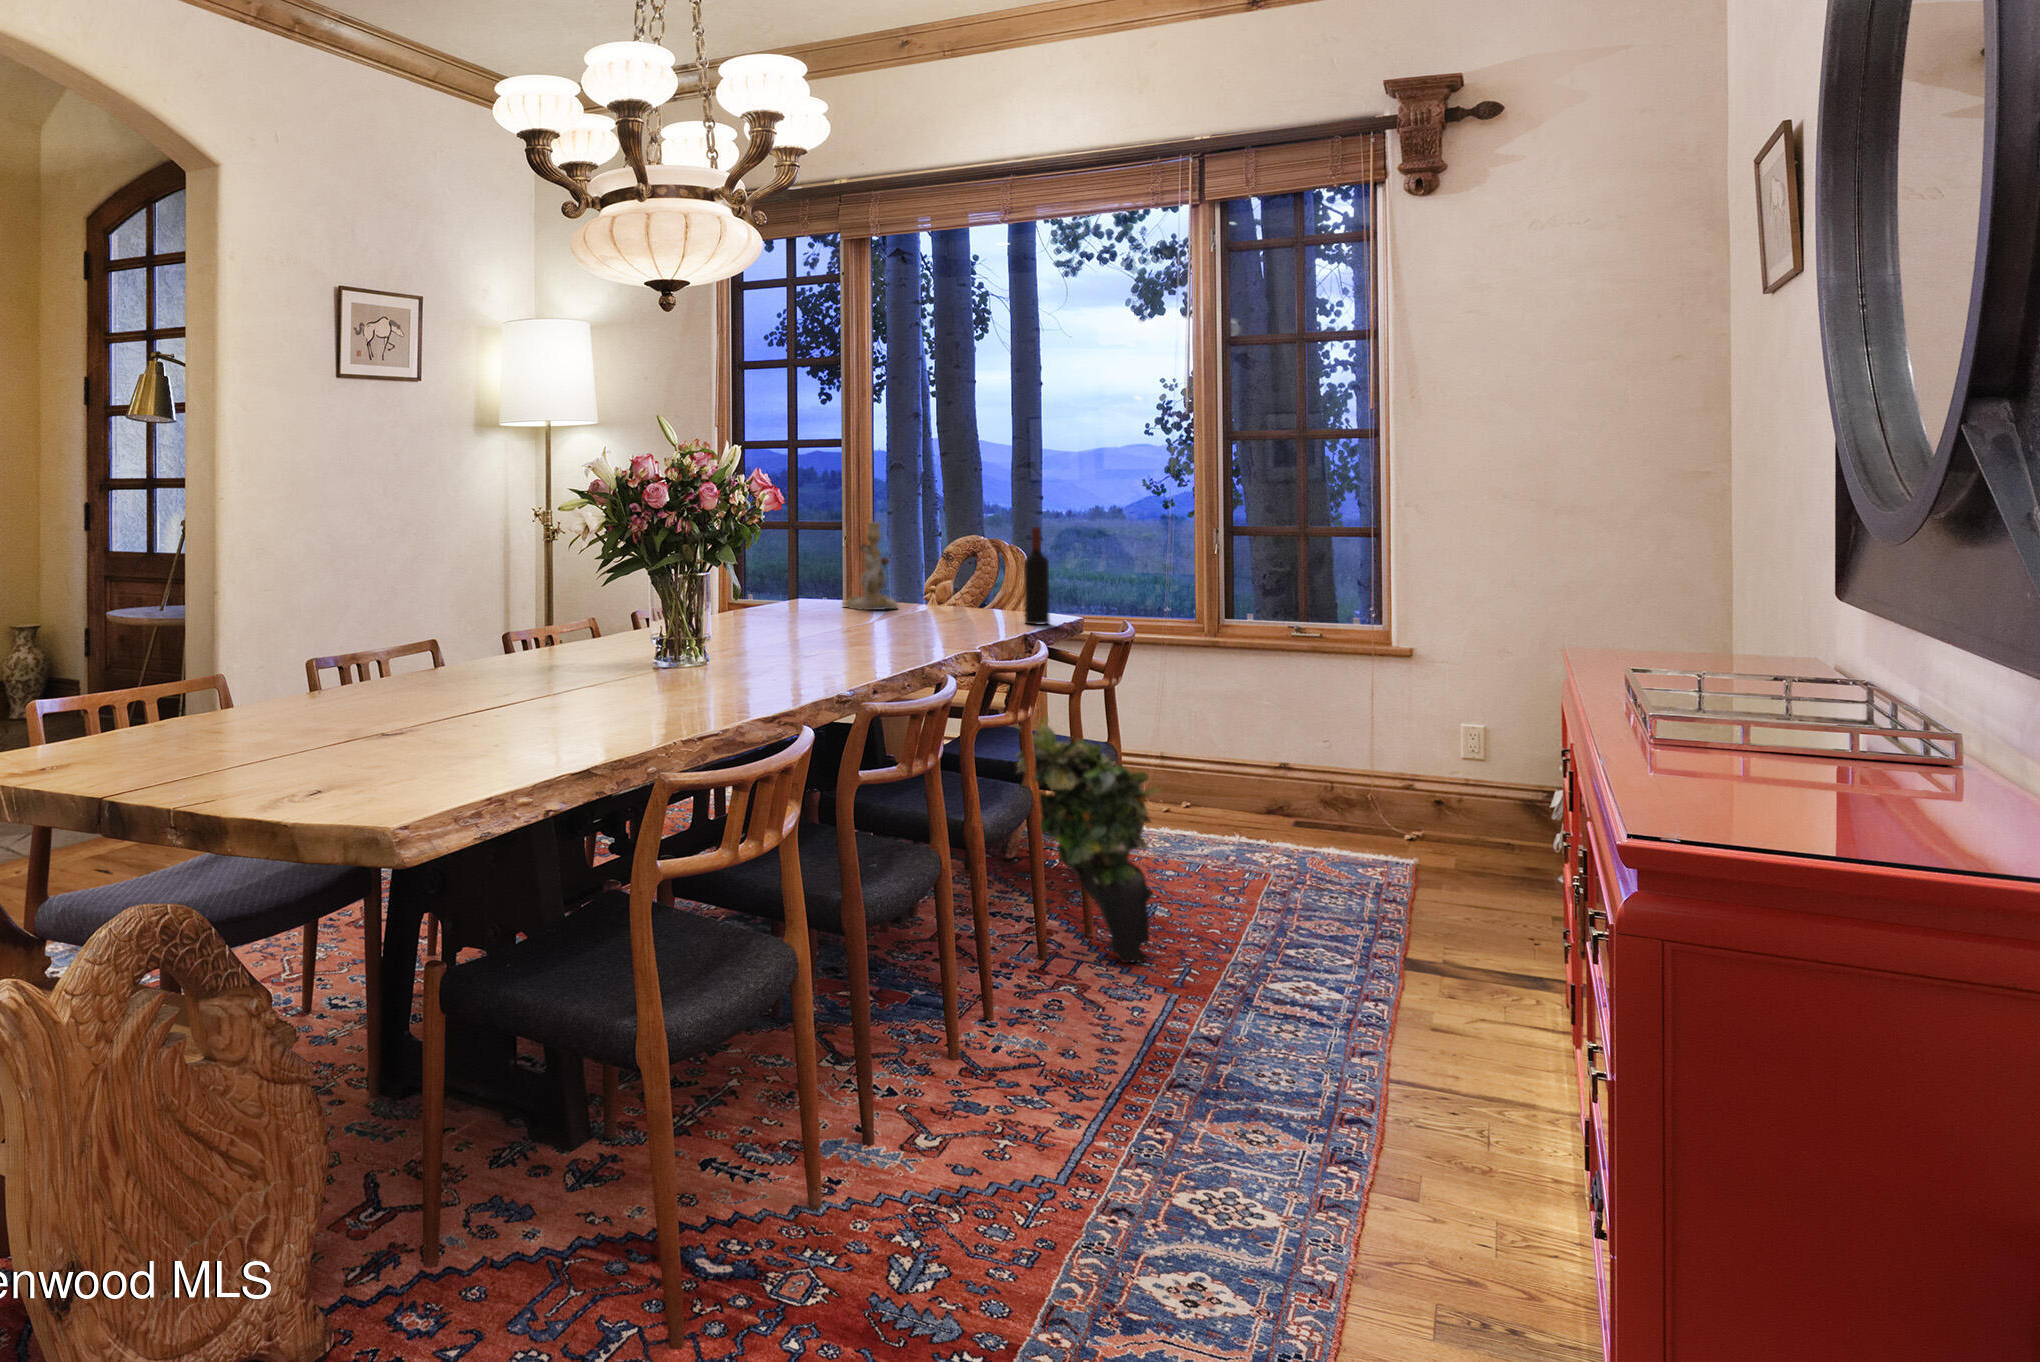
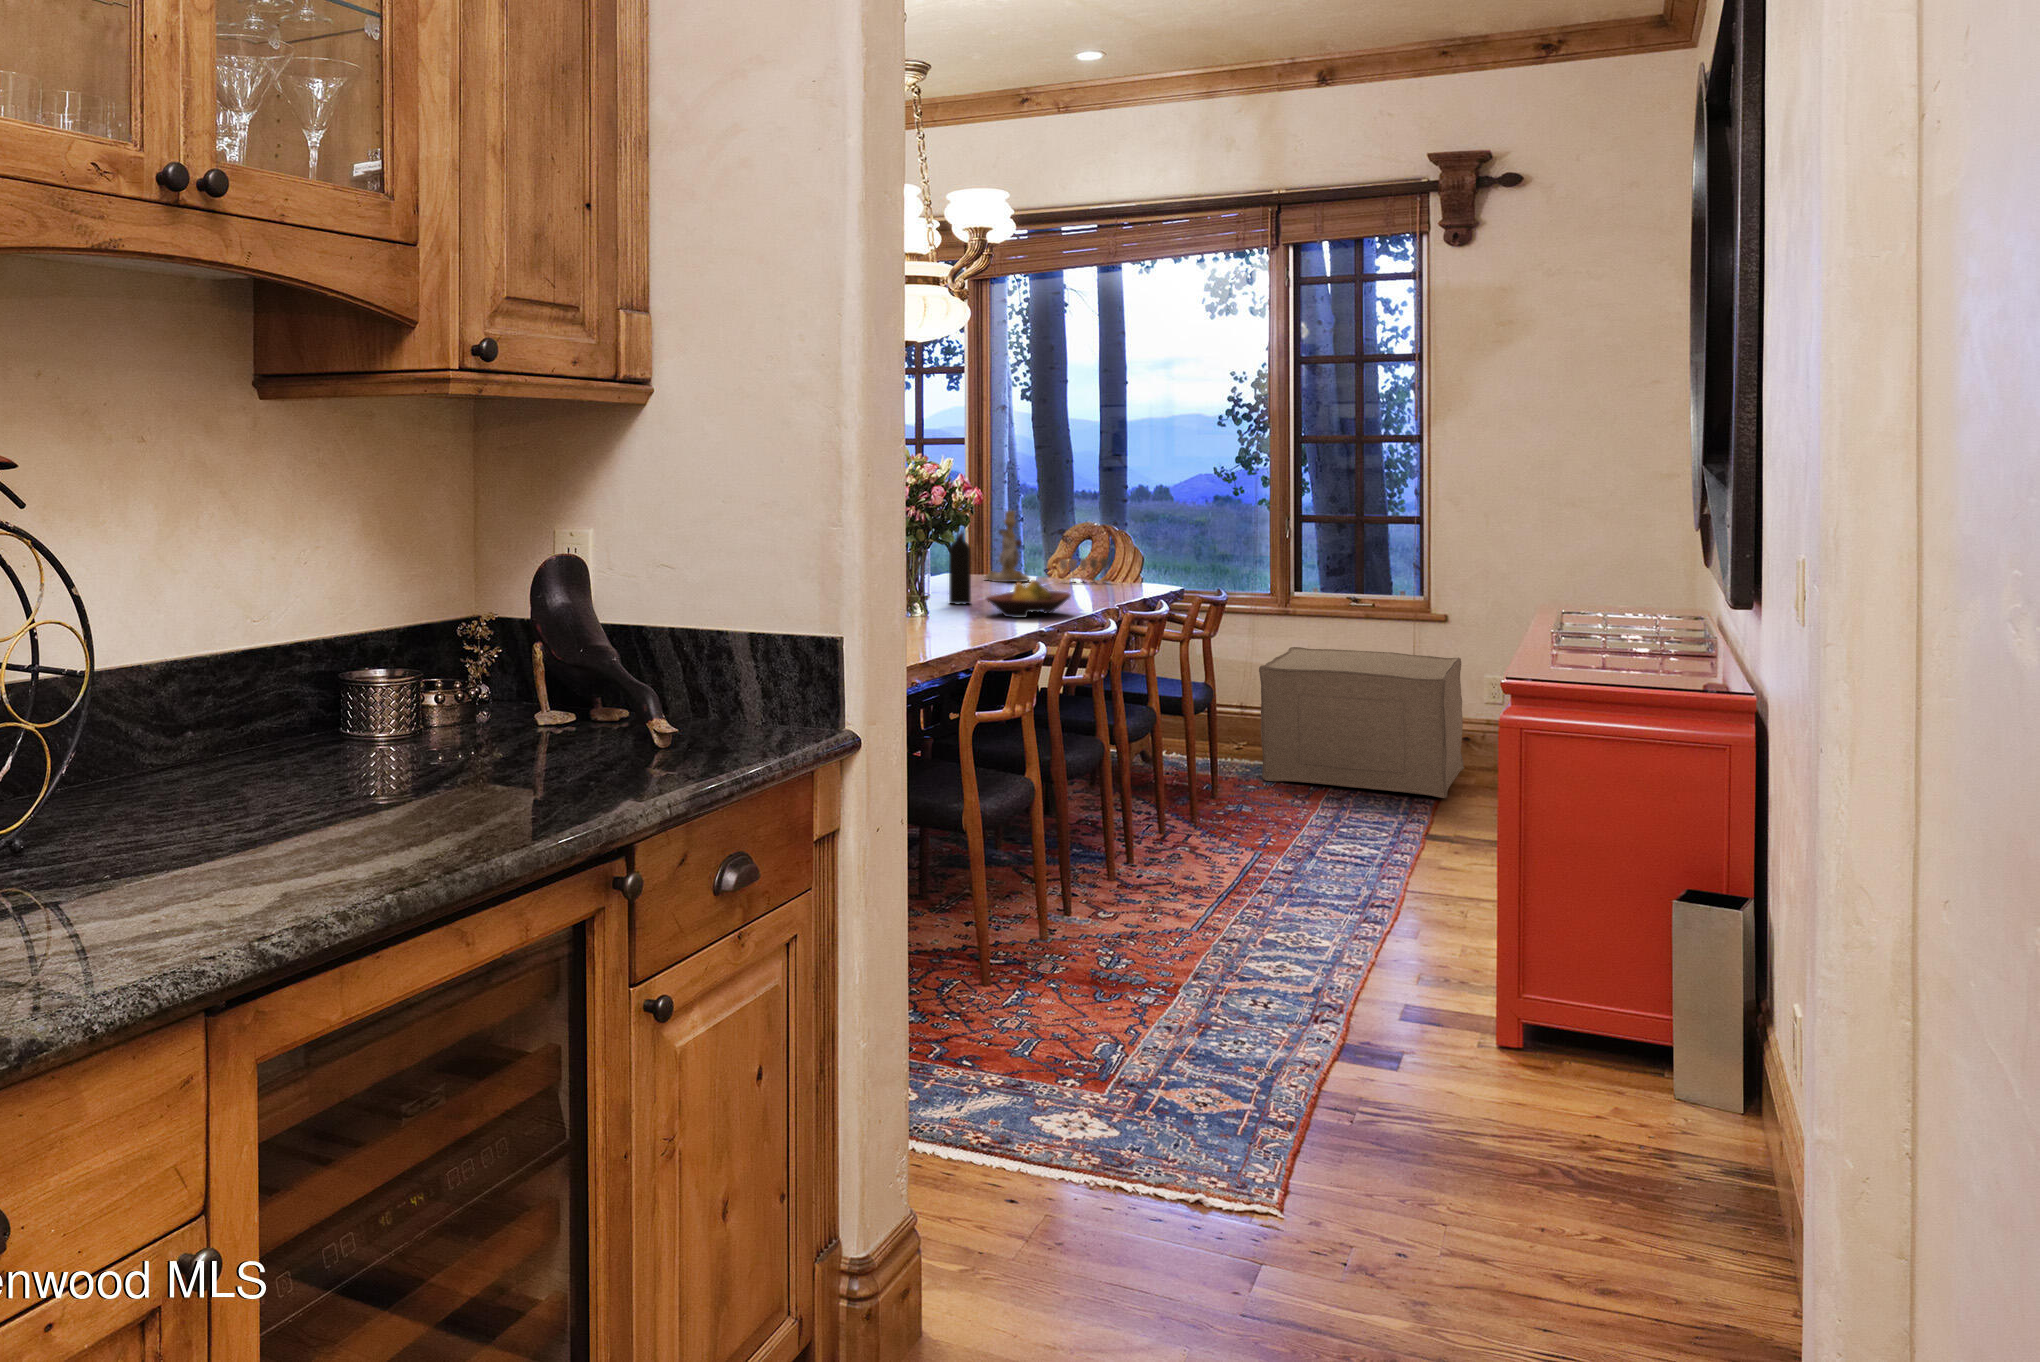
wine bottle: present [1024,527,1050,625] -> present [949,532,971,604]
wine glass: none [935,580,996,610] -> present [1059,558,1108,582]
fruit bowl: none [788,616,912,670] -> present [986,580,1071,618]
ottoman: none [1179,688,1437,894] -> present [1259,647,1464,798]
potted plant: present [1016,717,1160,963] -> none [1141,656,1250,835]

